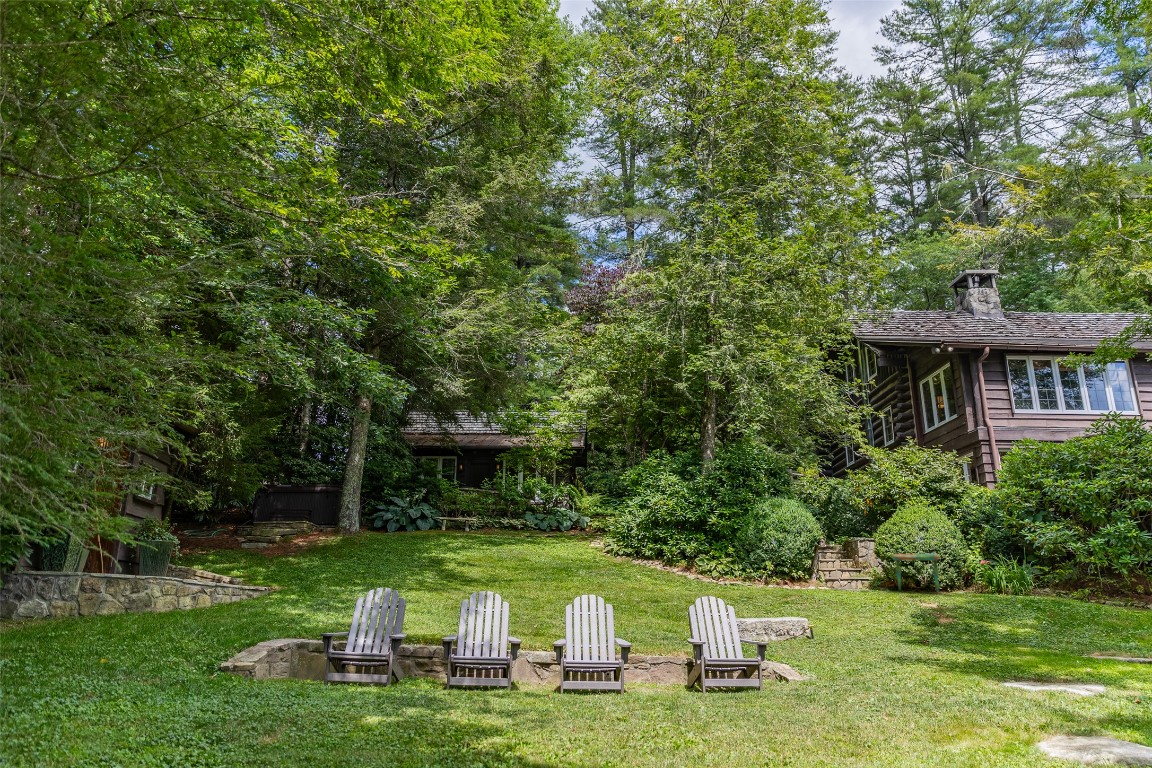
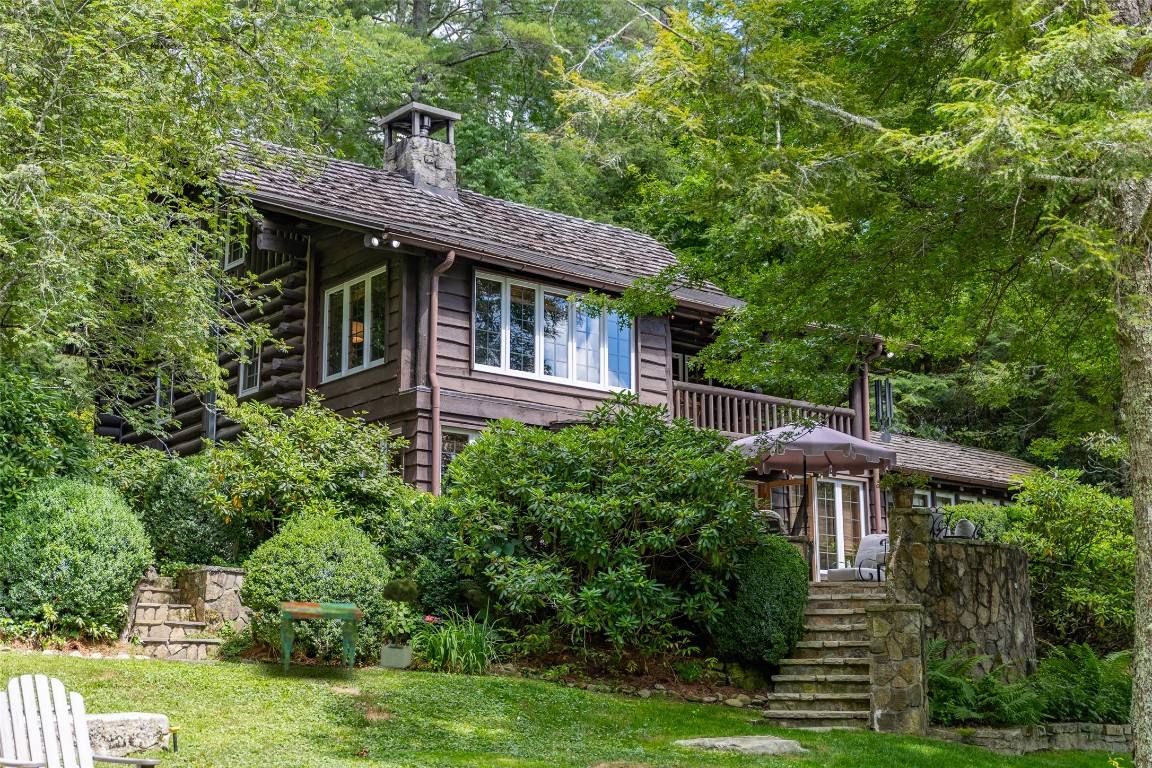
potted tree: none [953,537,979,590] -> present [380,578,418,668]

